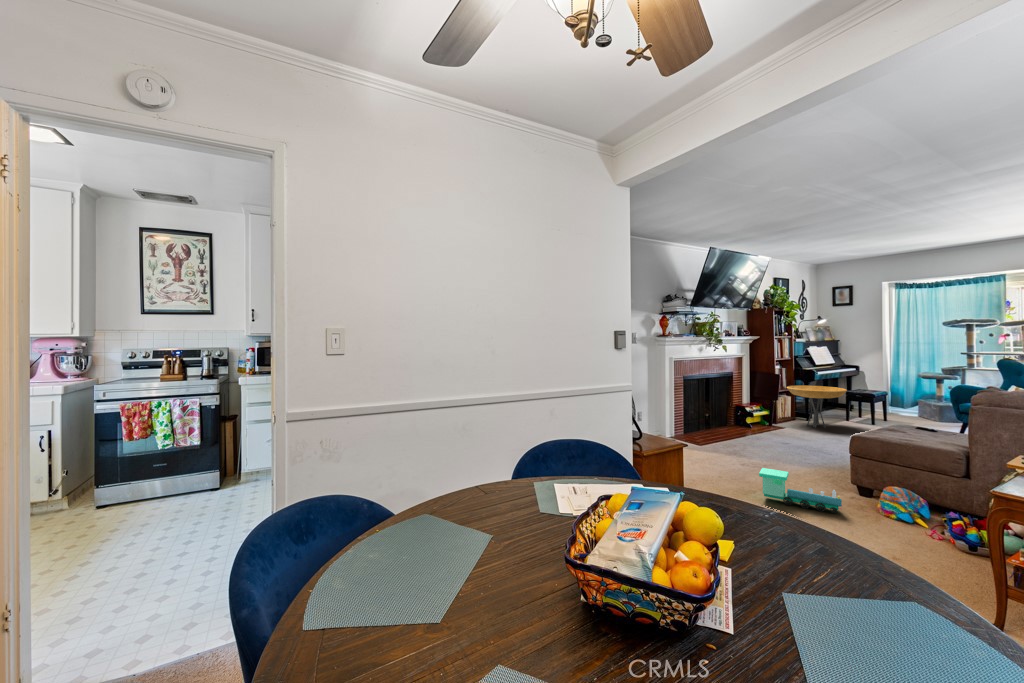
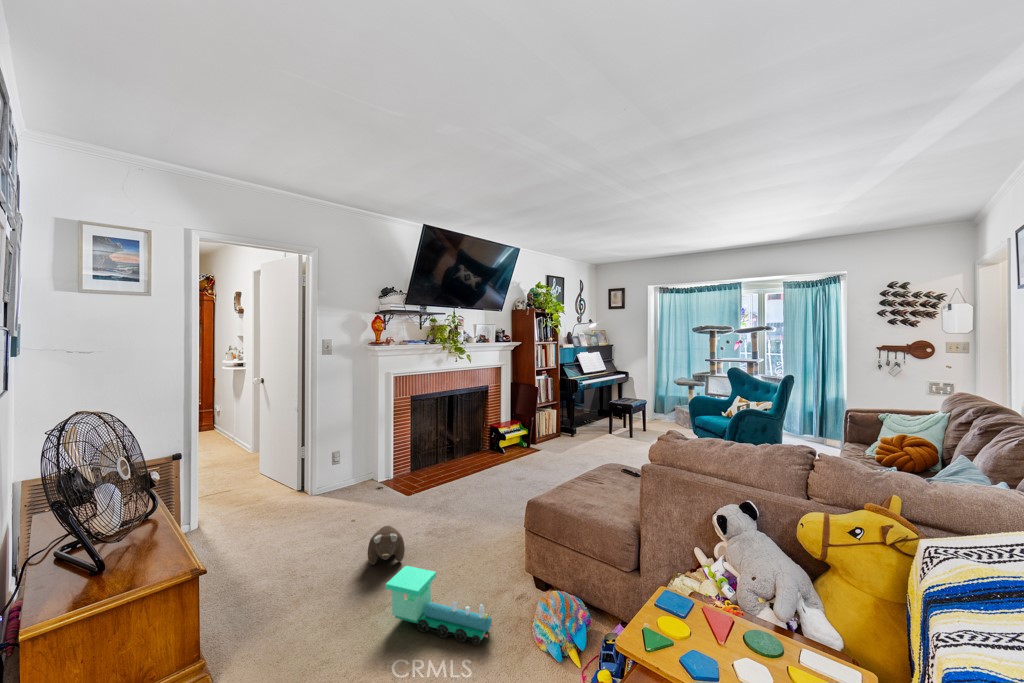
side table: present [787,385,847,428] -> none [547,397,603,446]
plush toy: none [709,452,737,476] -> present [368,526,405,565]

